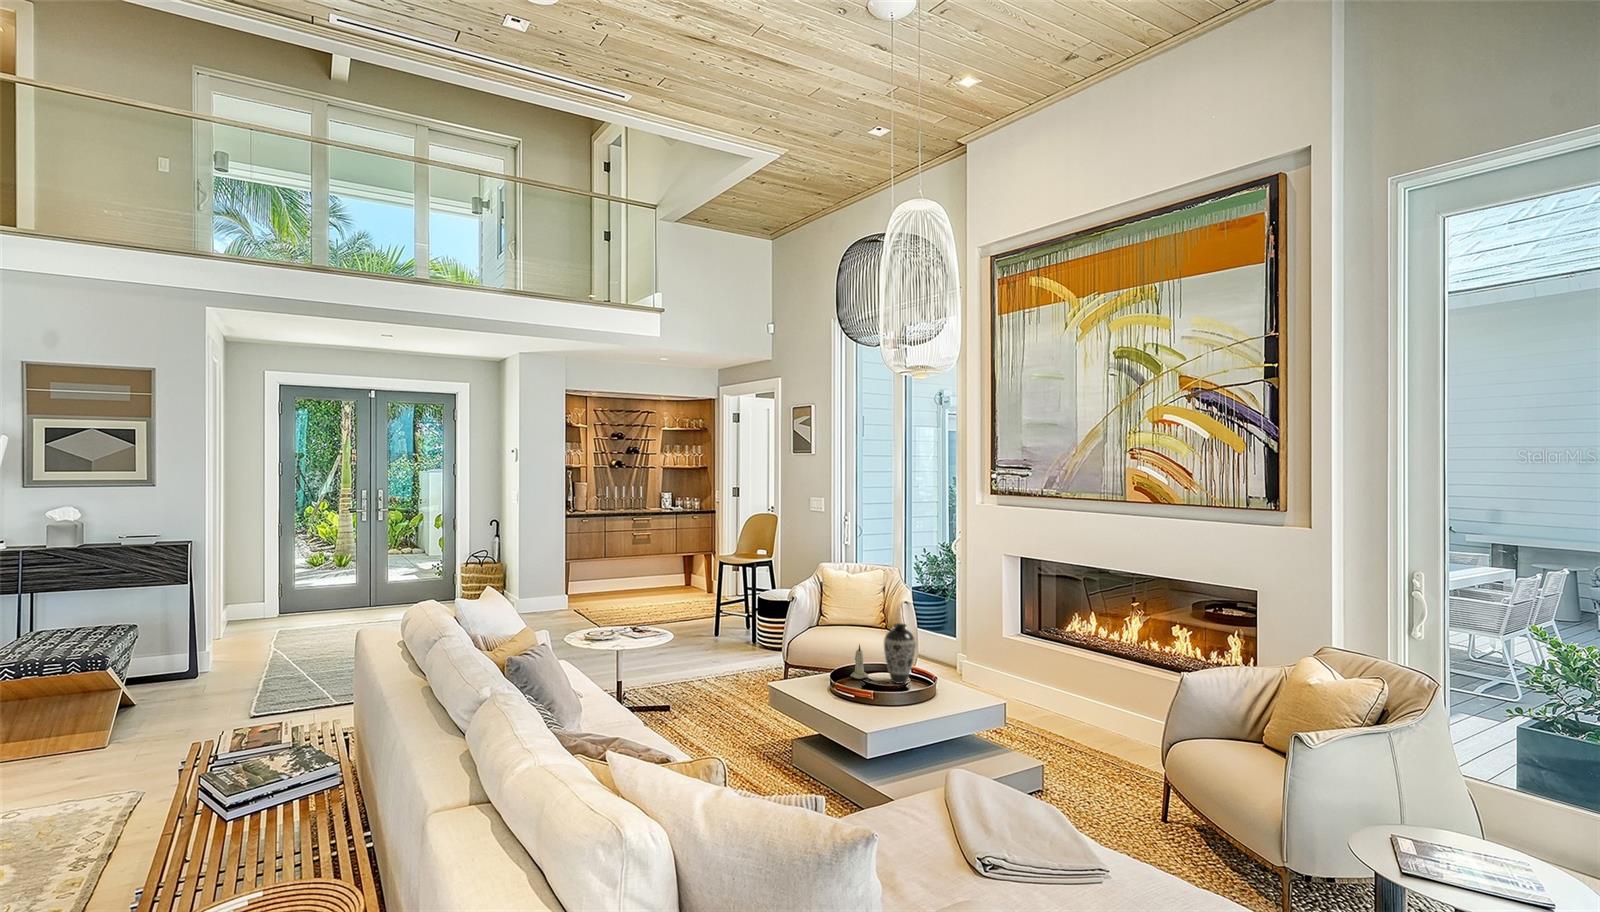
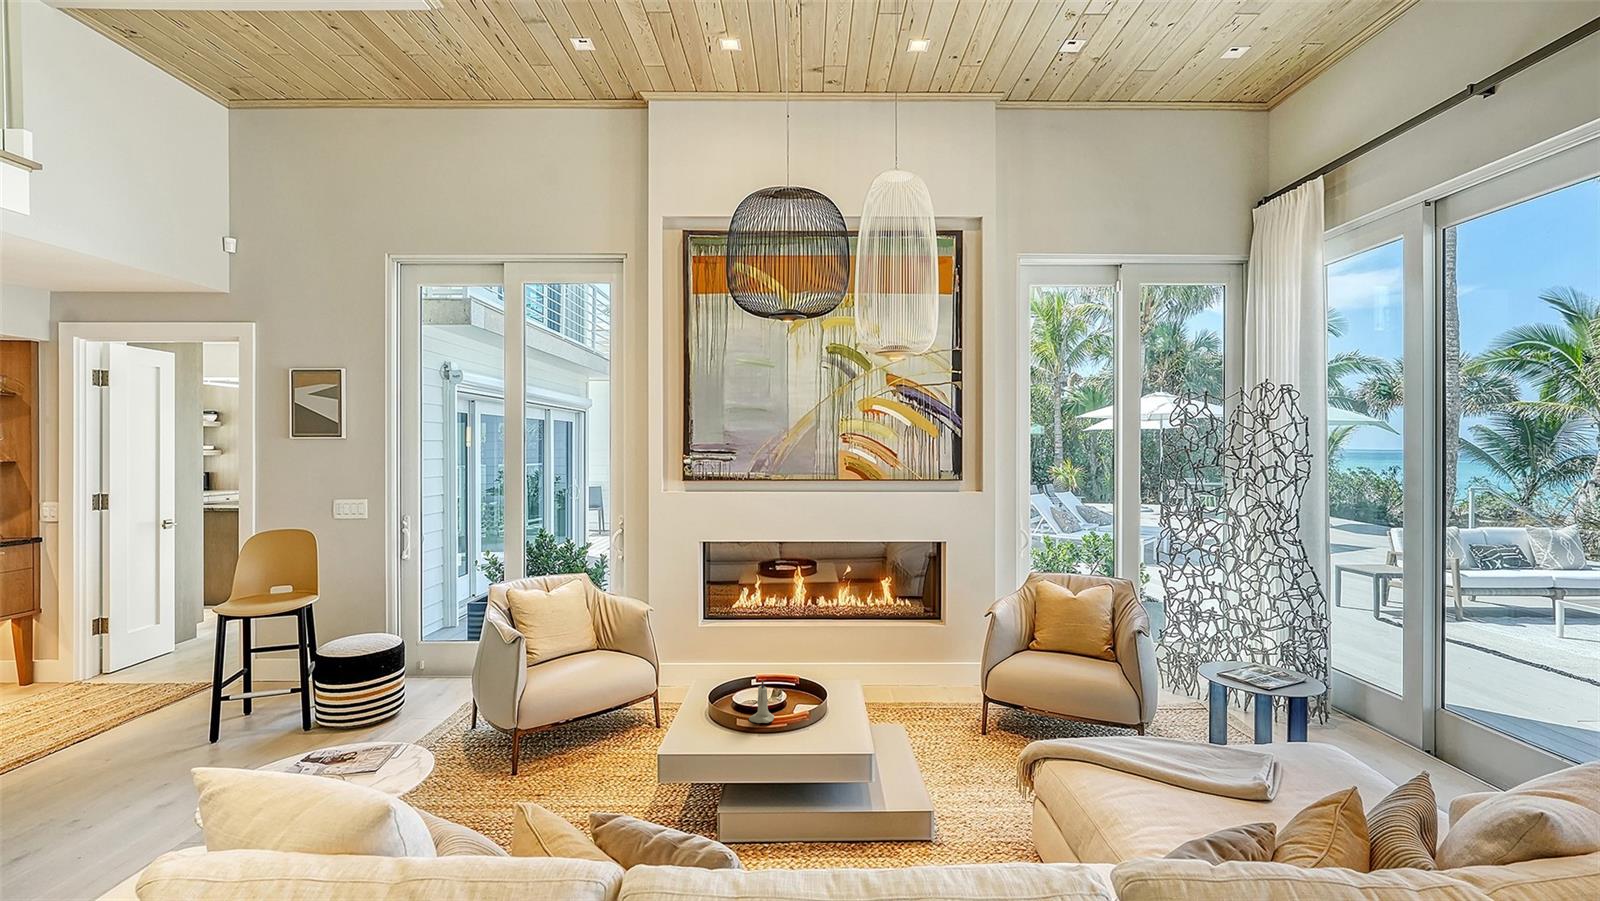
decorative vase: present [884,623,916,684] -> none [786,639,823,710]

